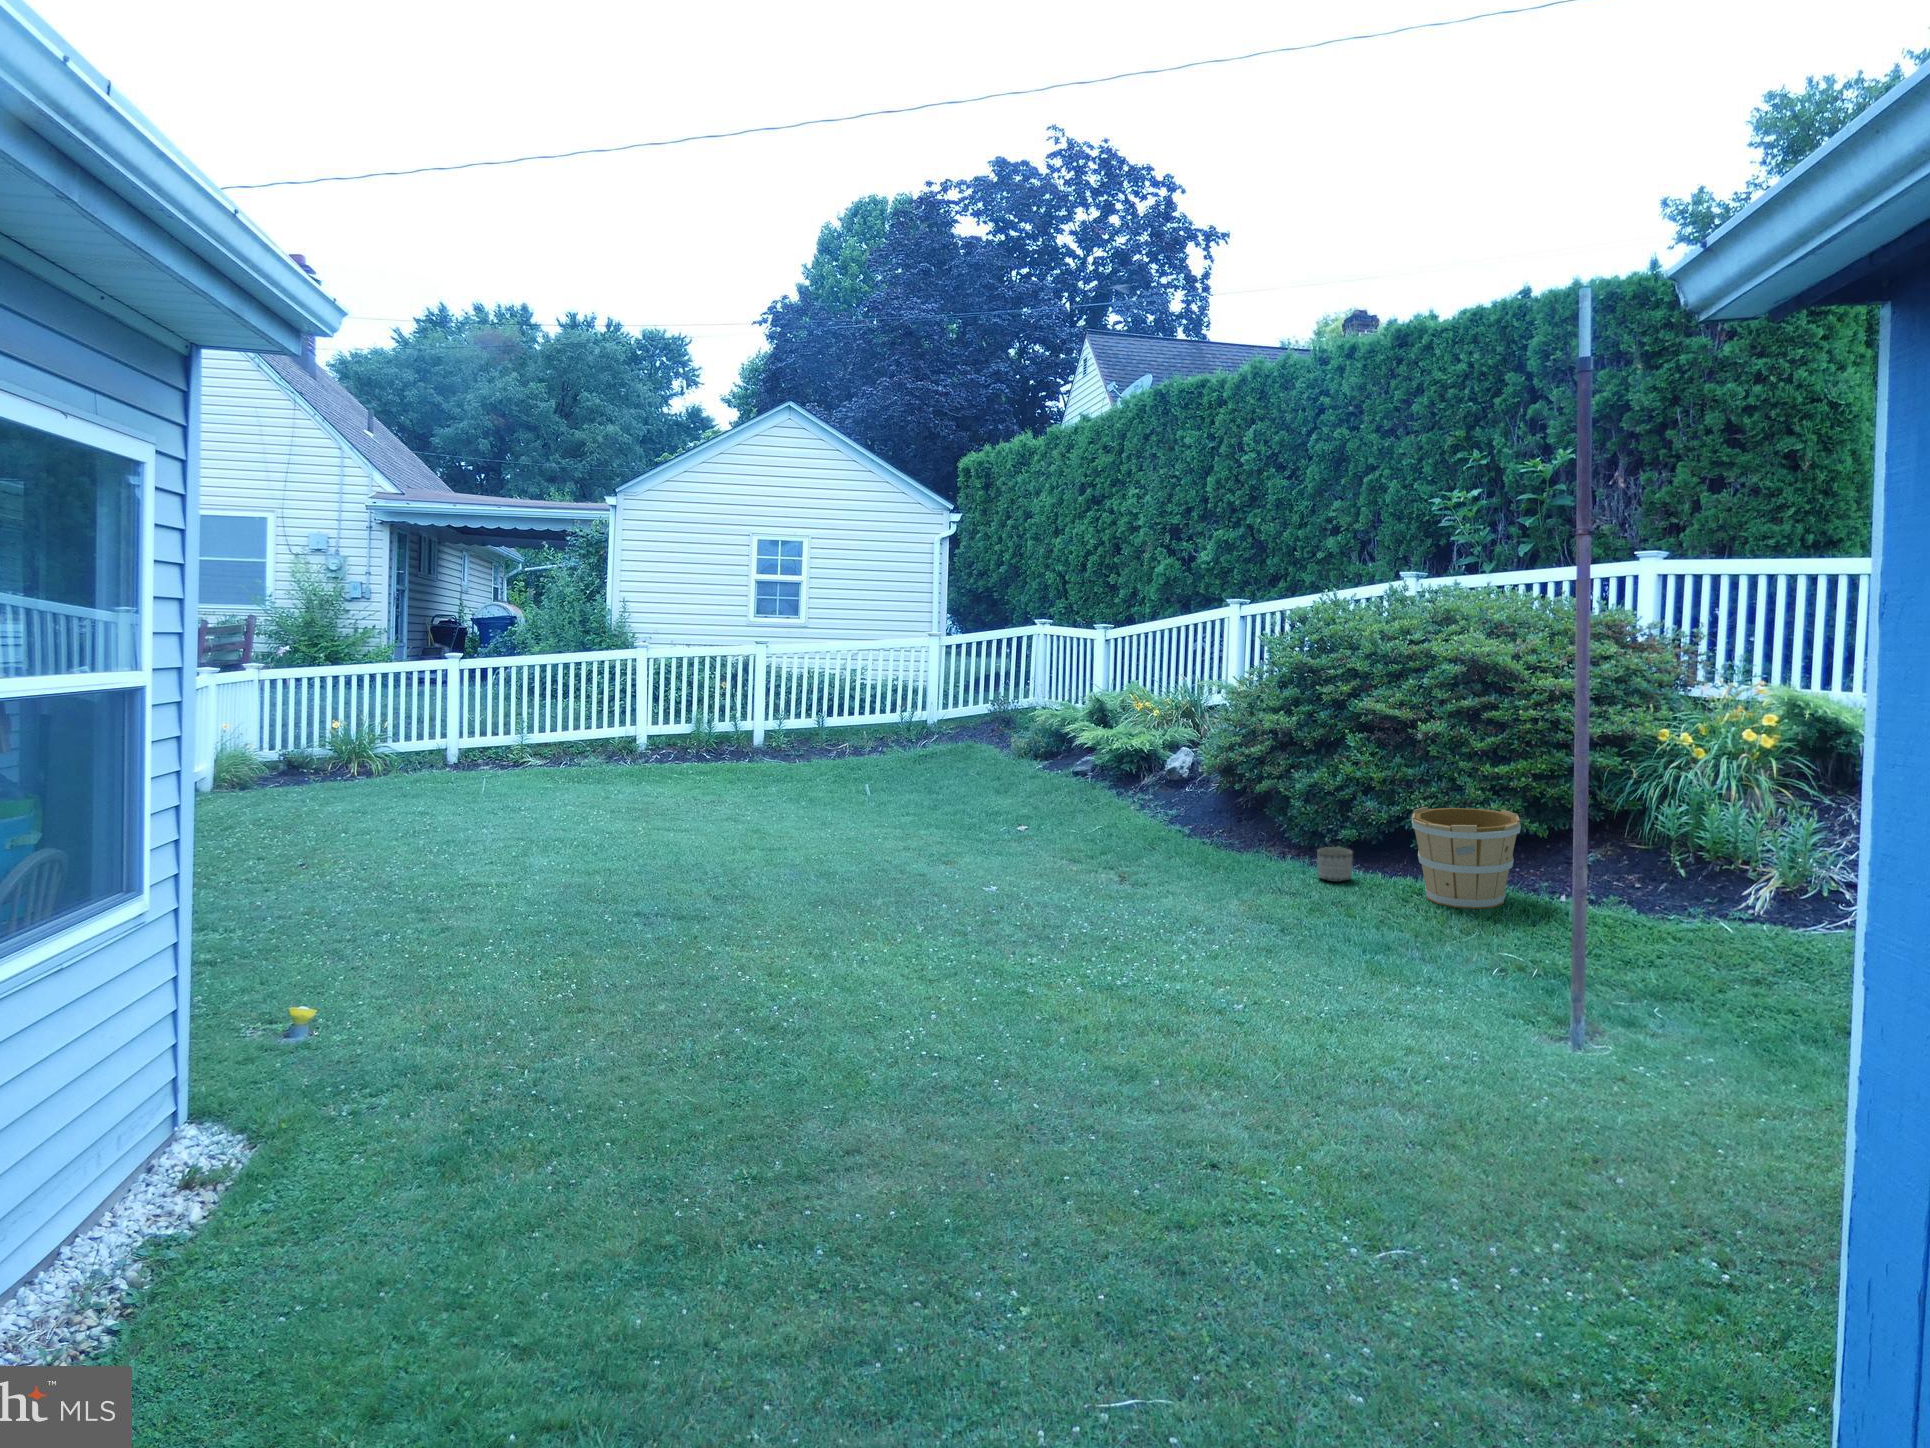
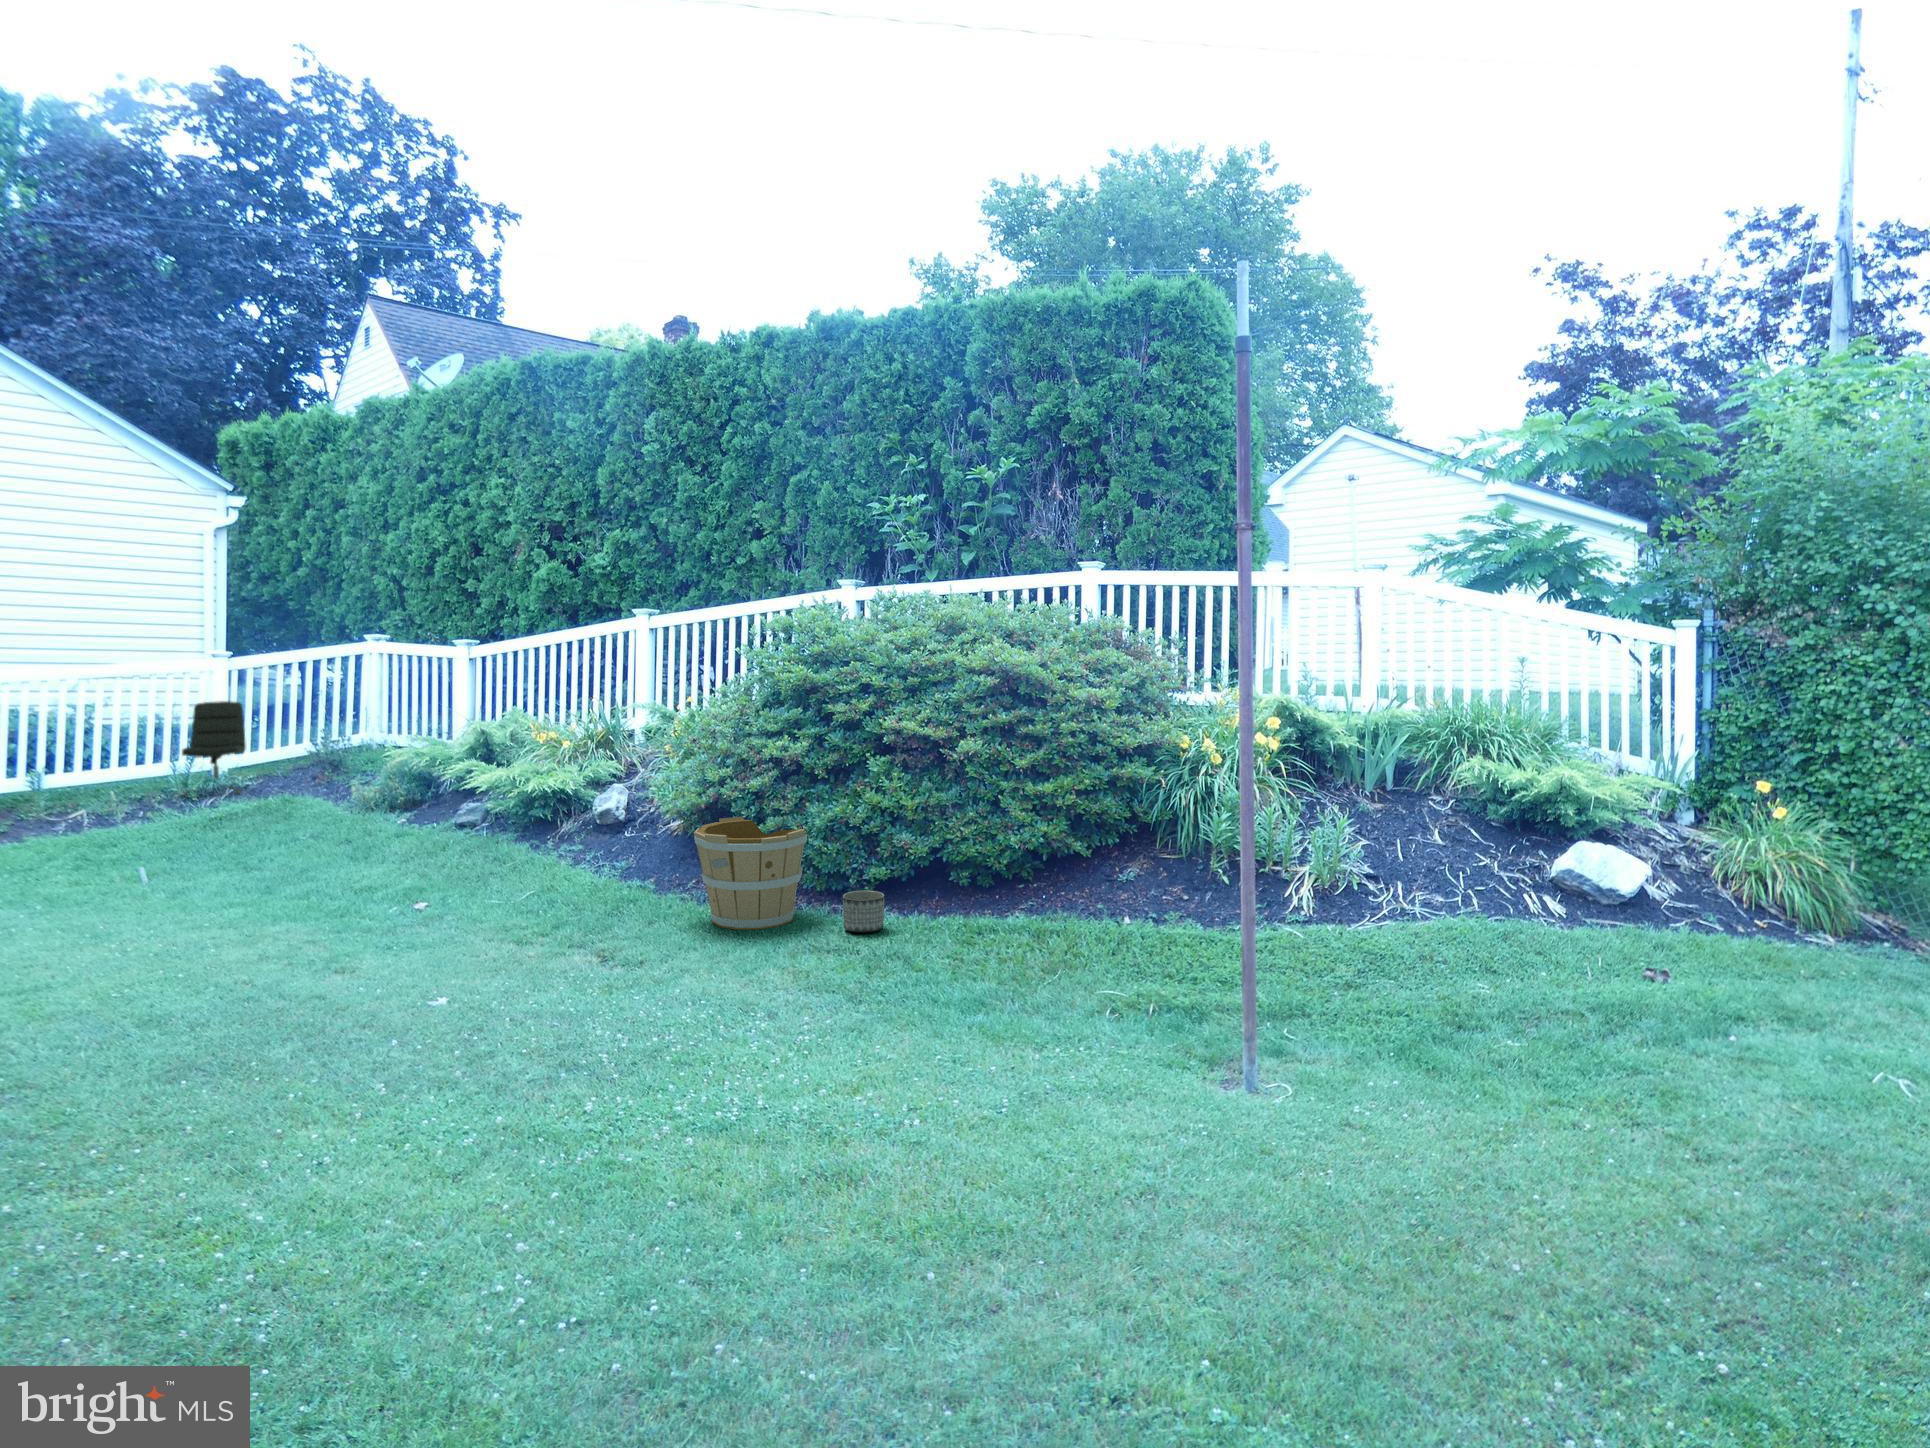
chair: none [909,671,953,740] -> present [182,701,248,798]
wooden bucket: present [1412,807,1521,909] -> present [694,816,807,930]

